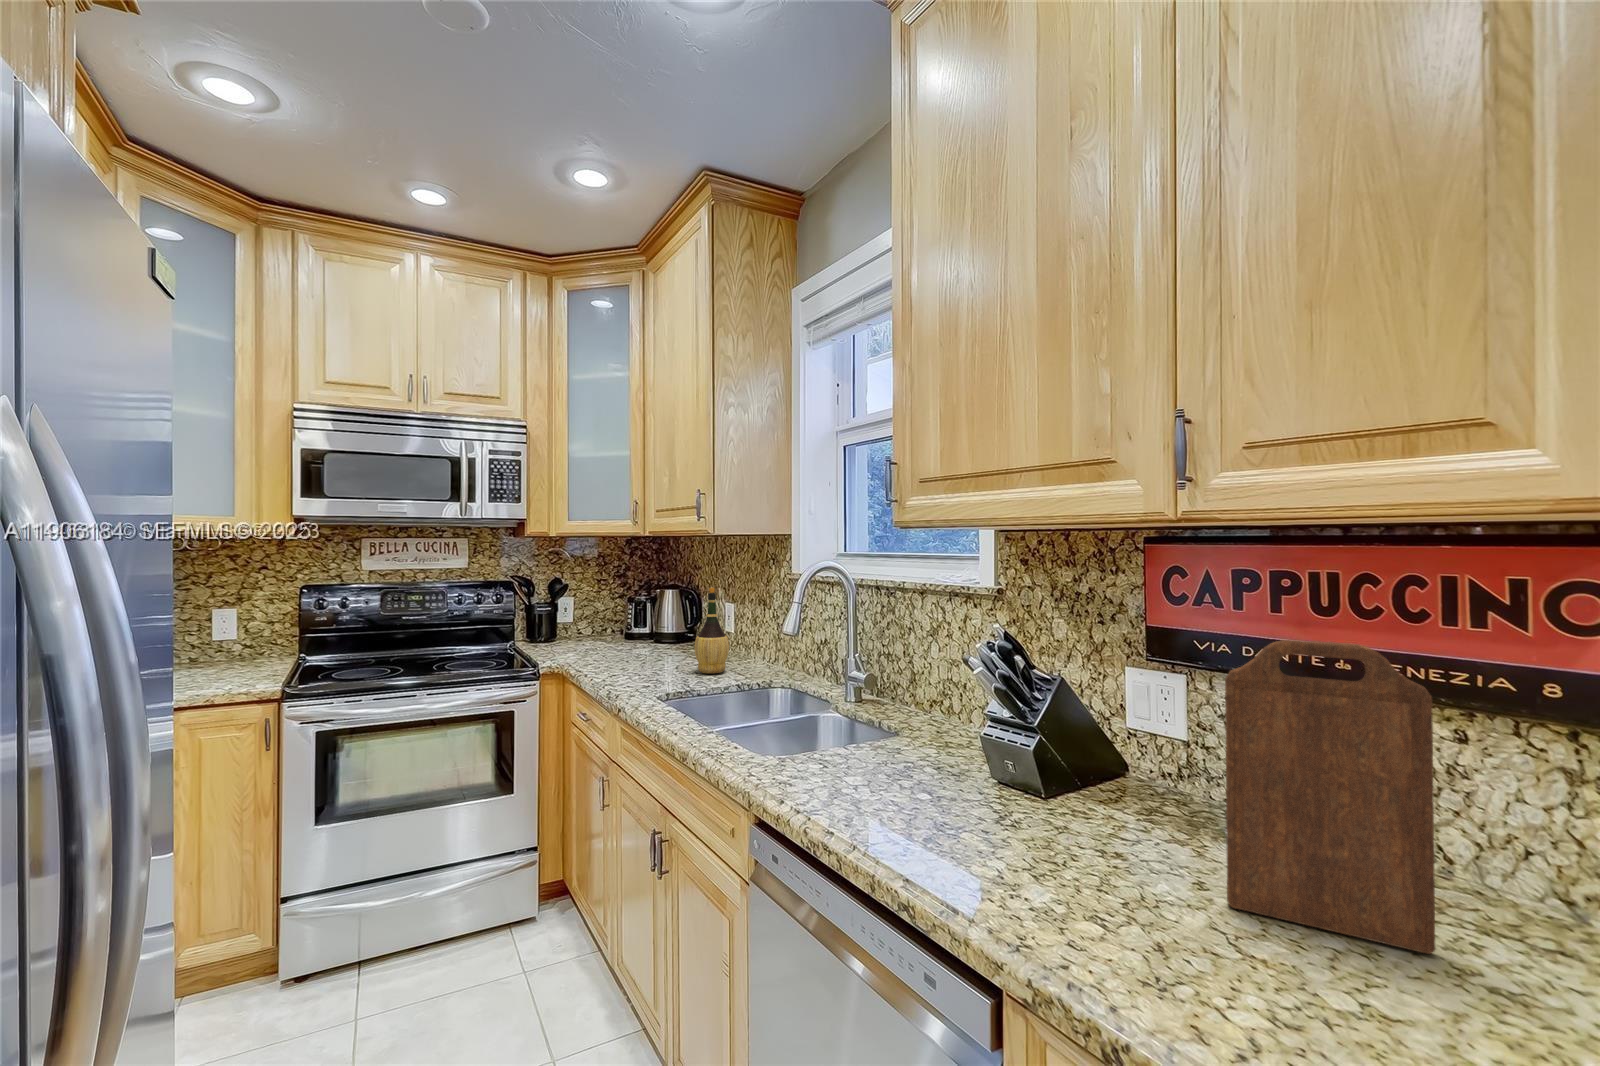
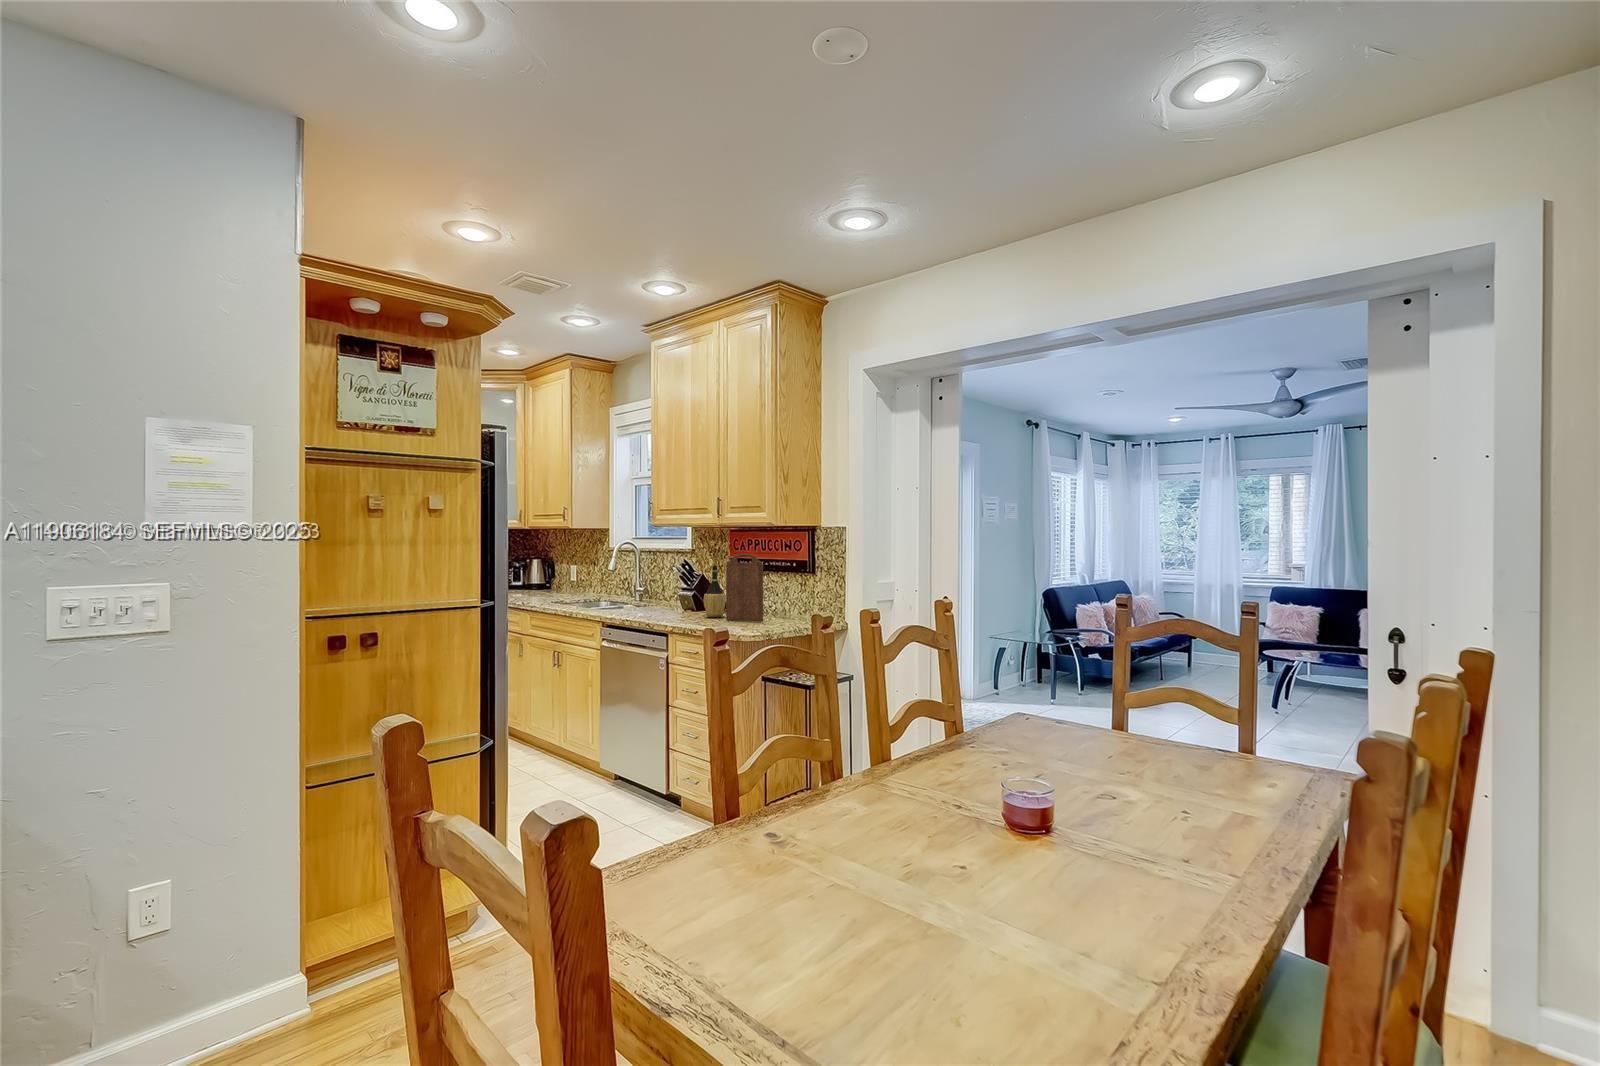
wine bottle: present [695,587,729,673] -> present [704,562,726,617]

